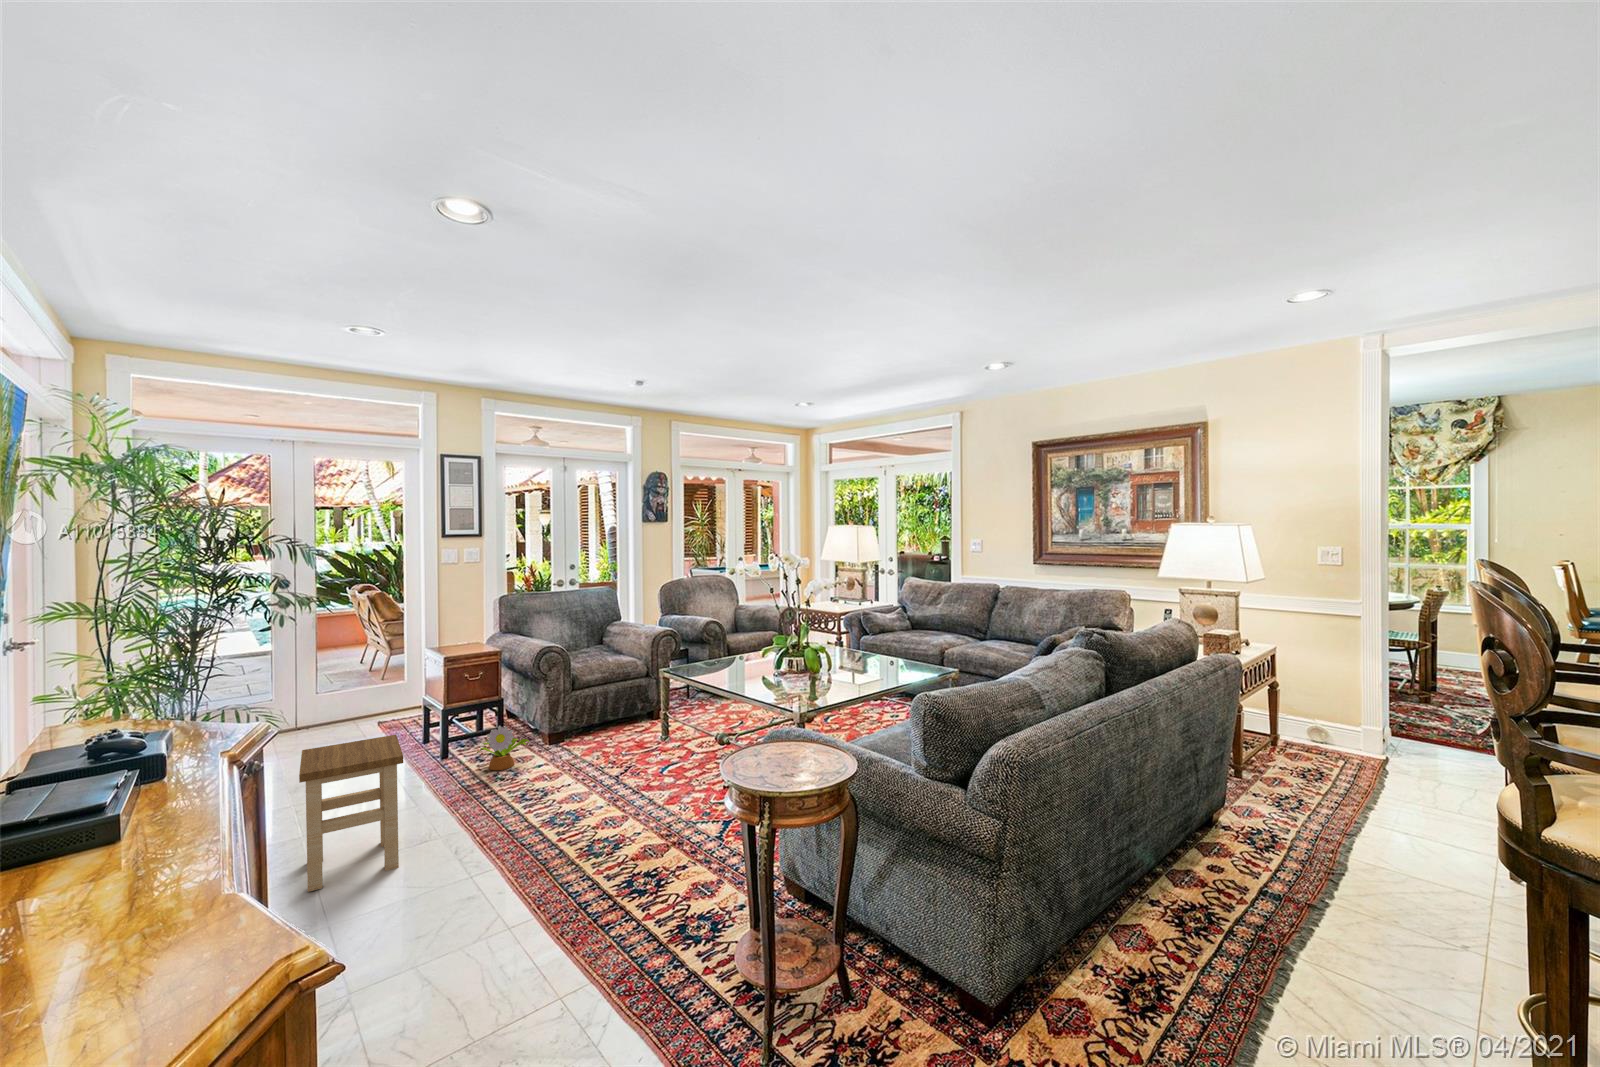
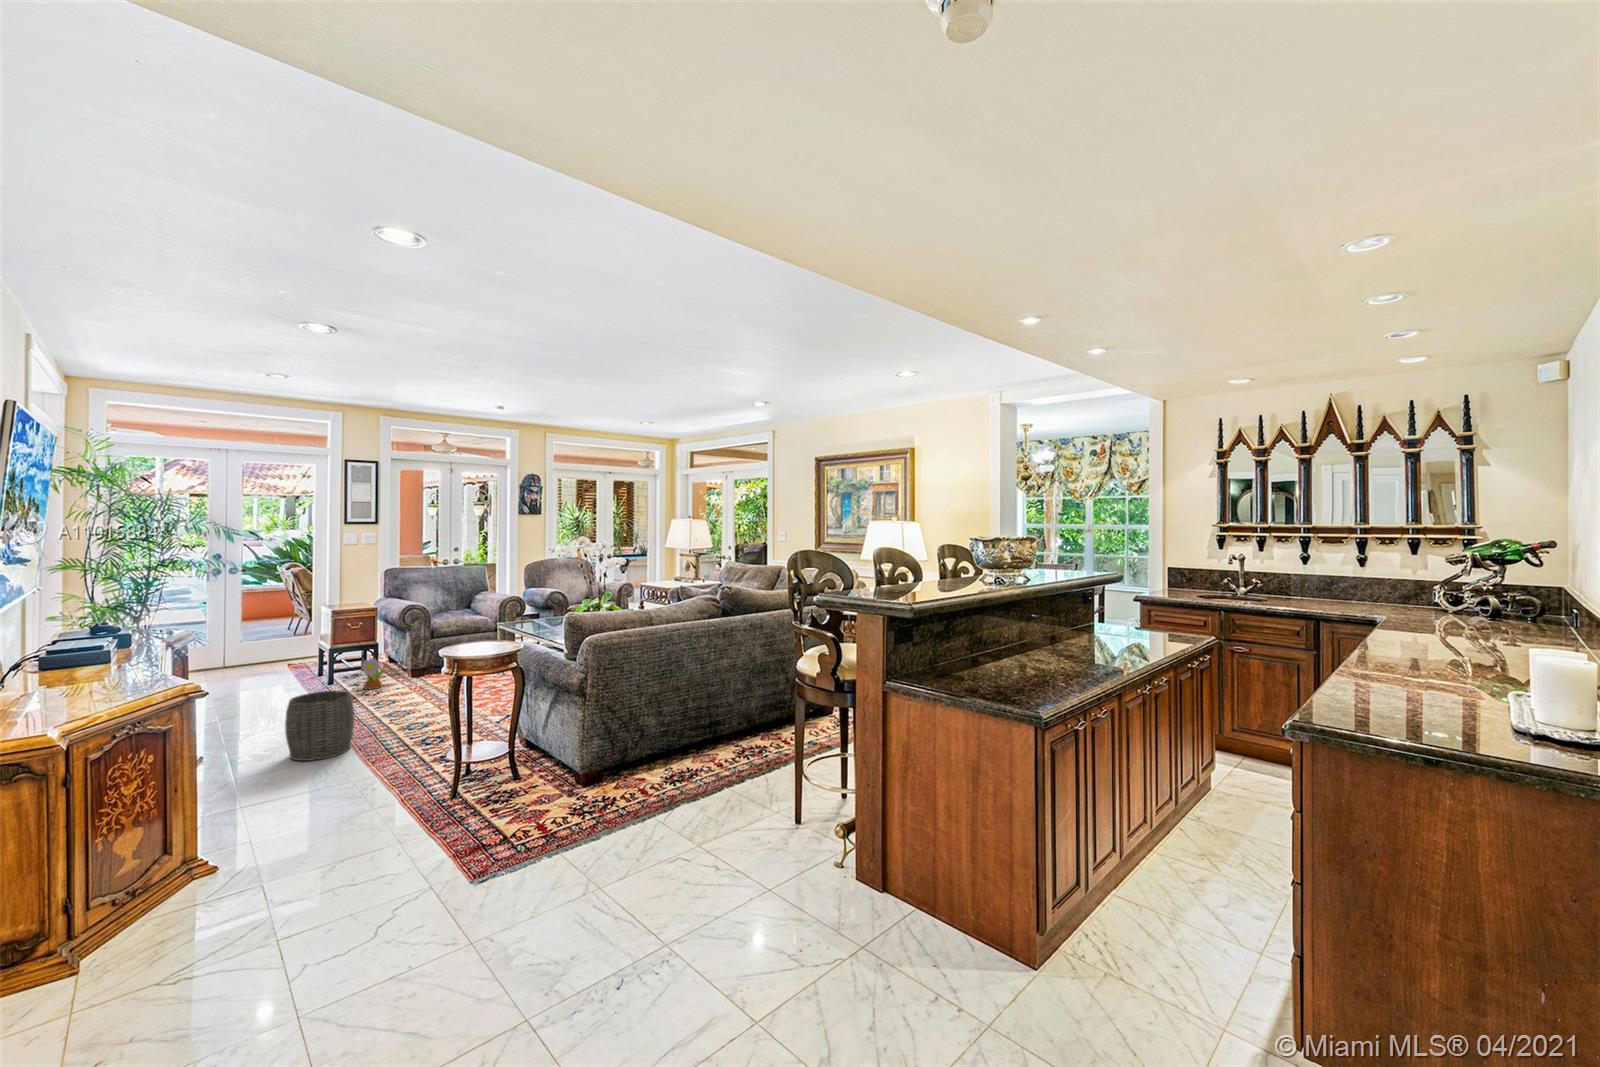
stool: present [299,735,403,892] -> none [221,652,290,741]
woven basket: none [409,816,516,956] -> present [285,691,354,761]

